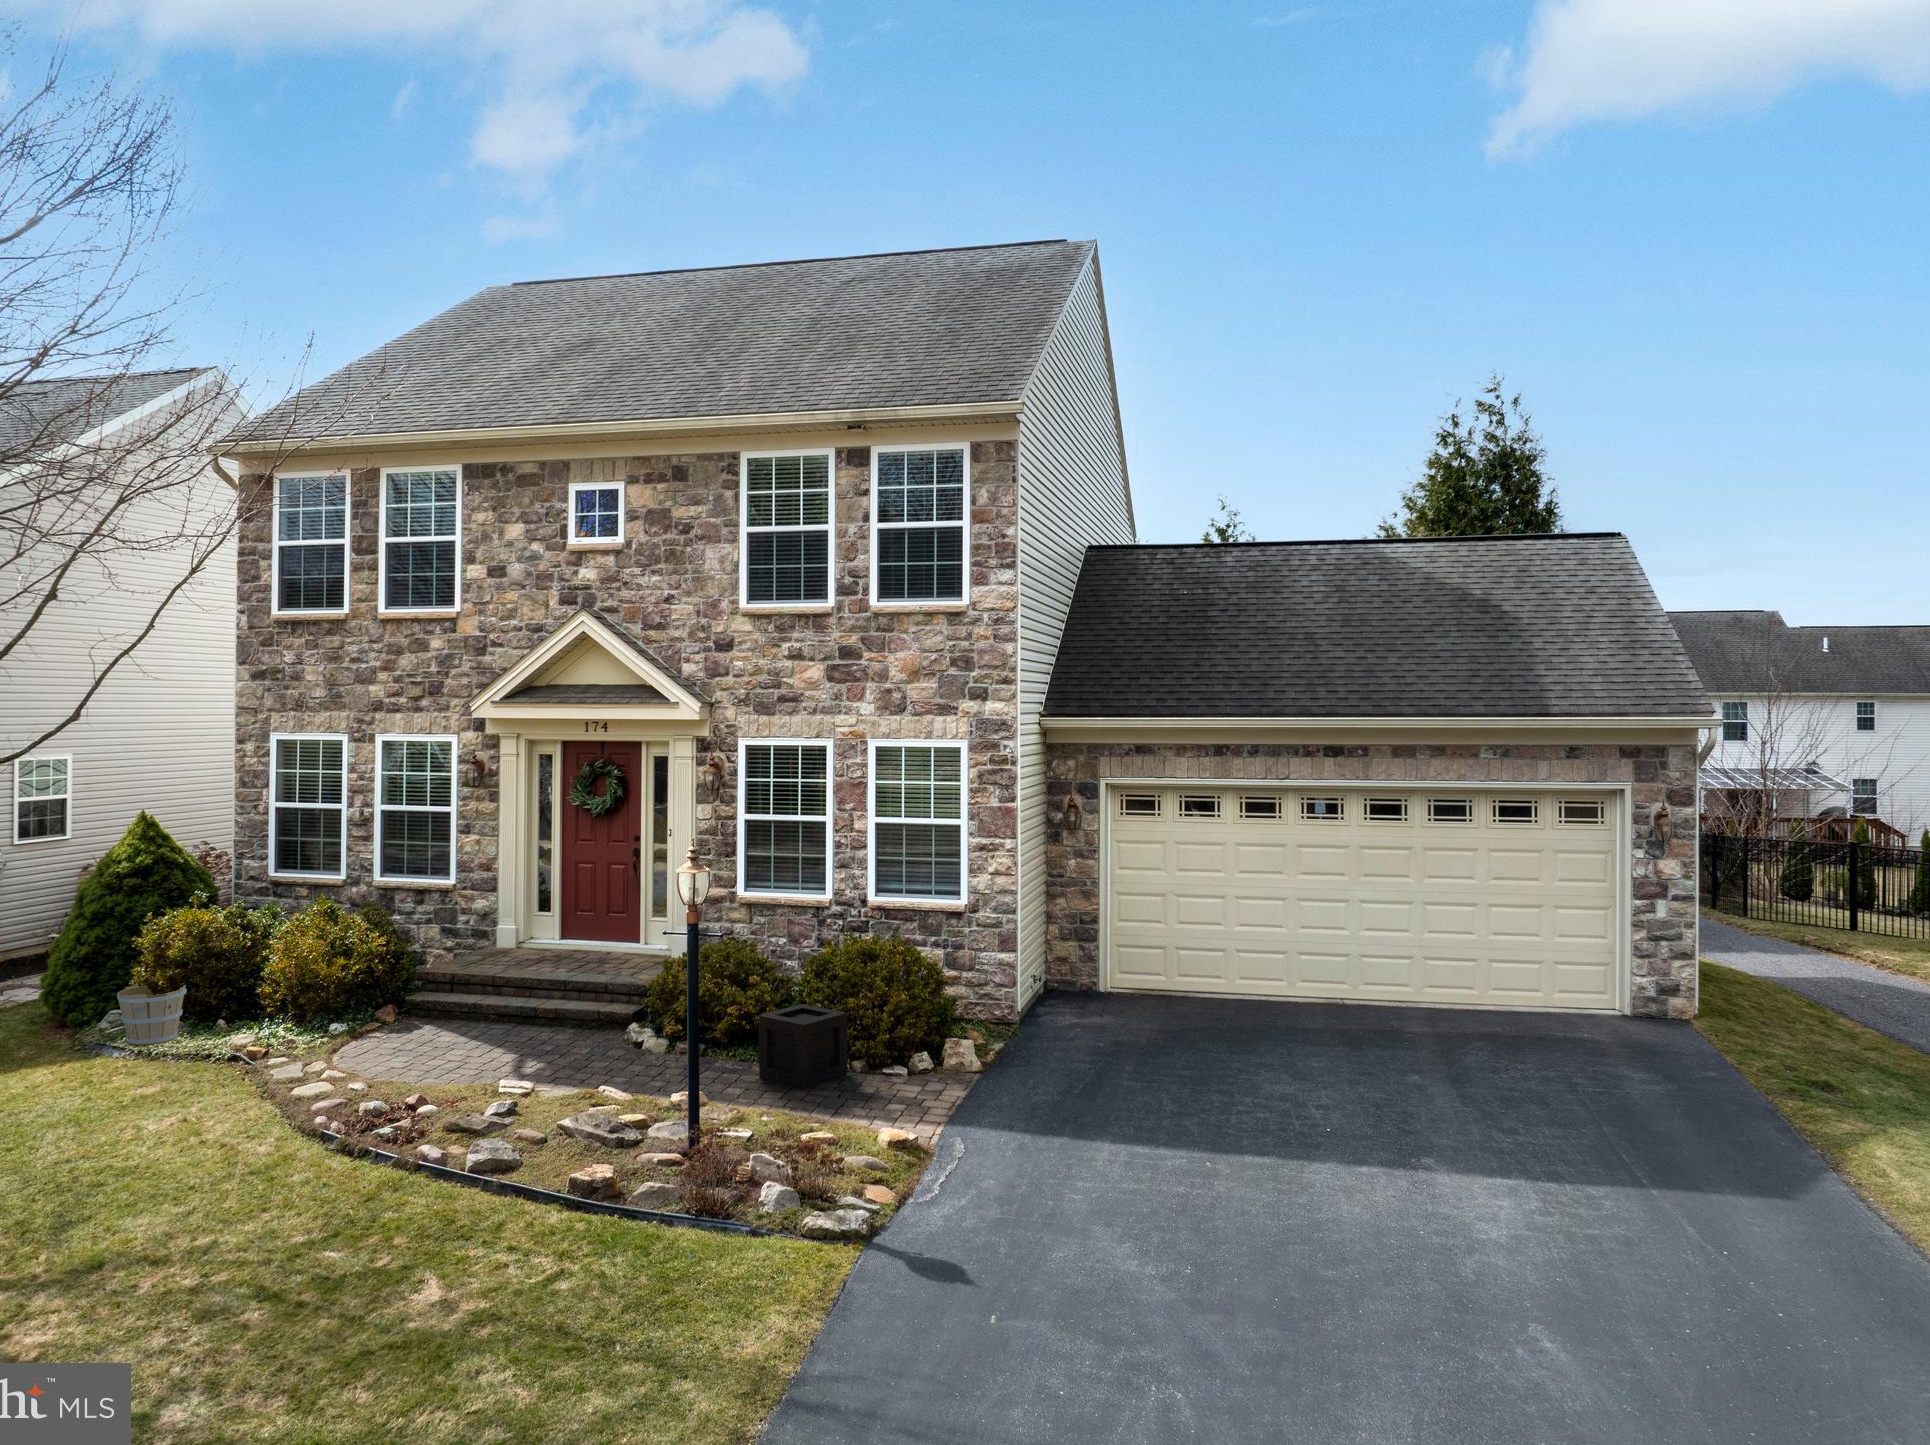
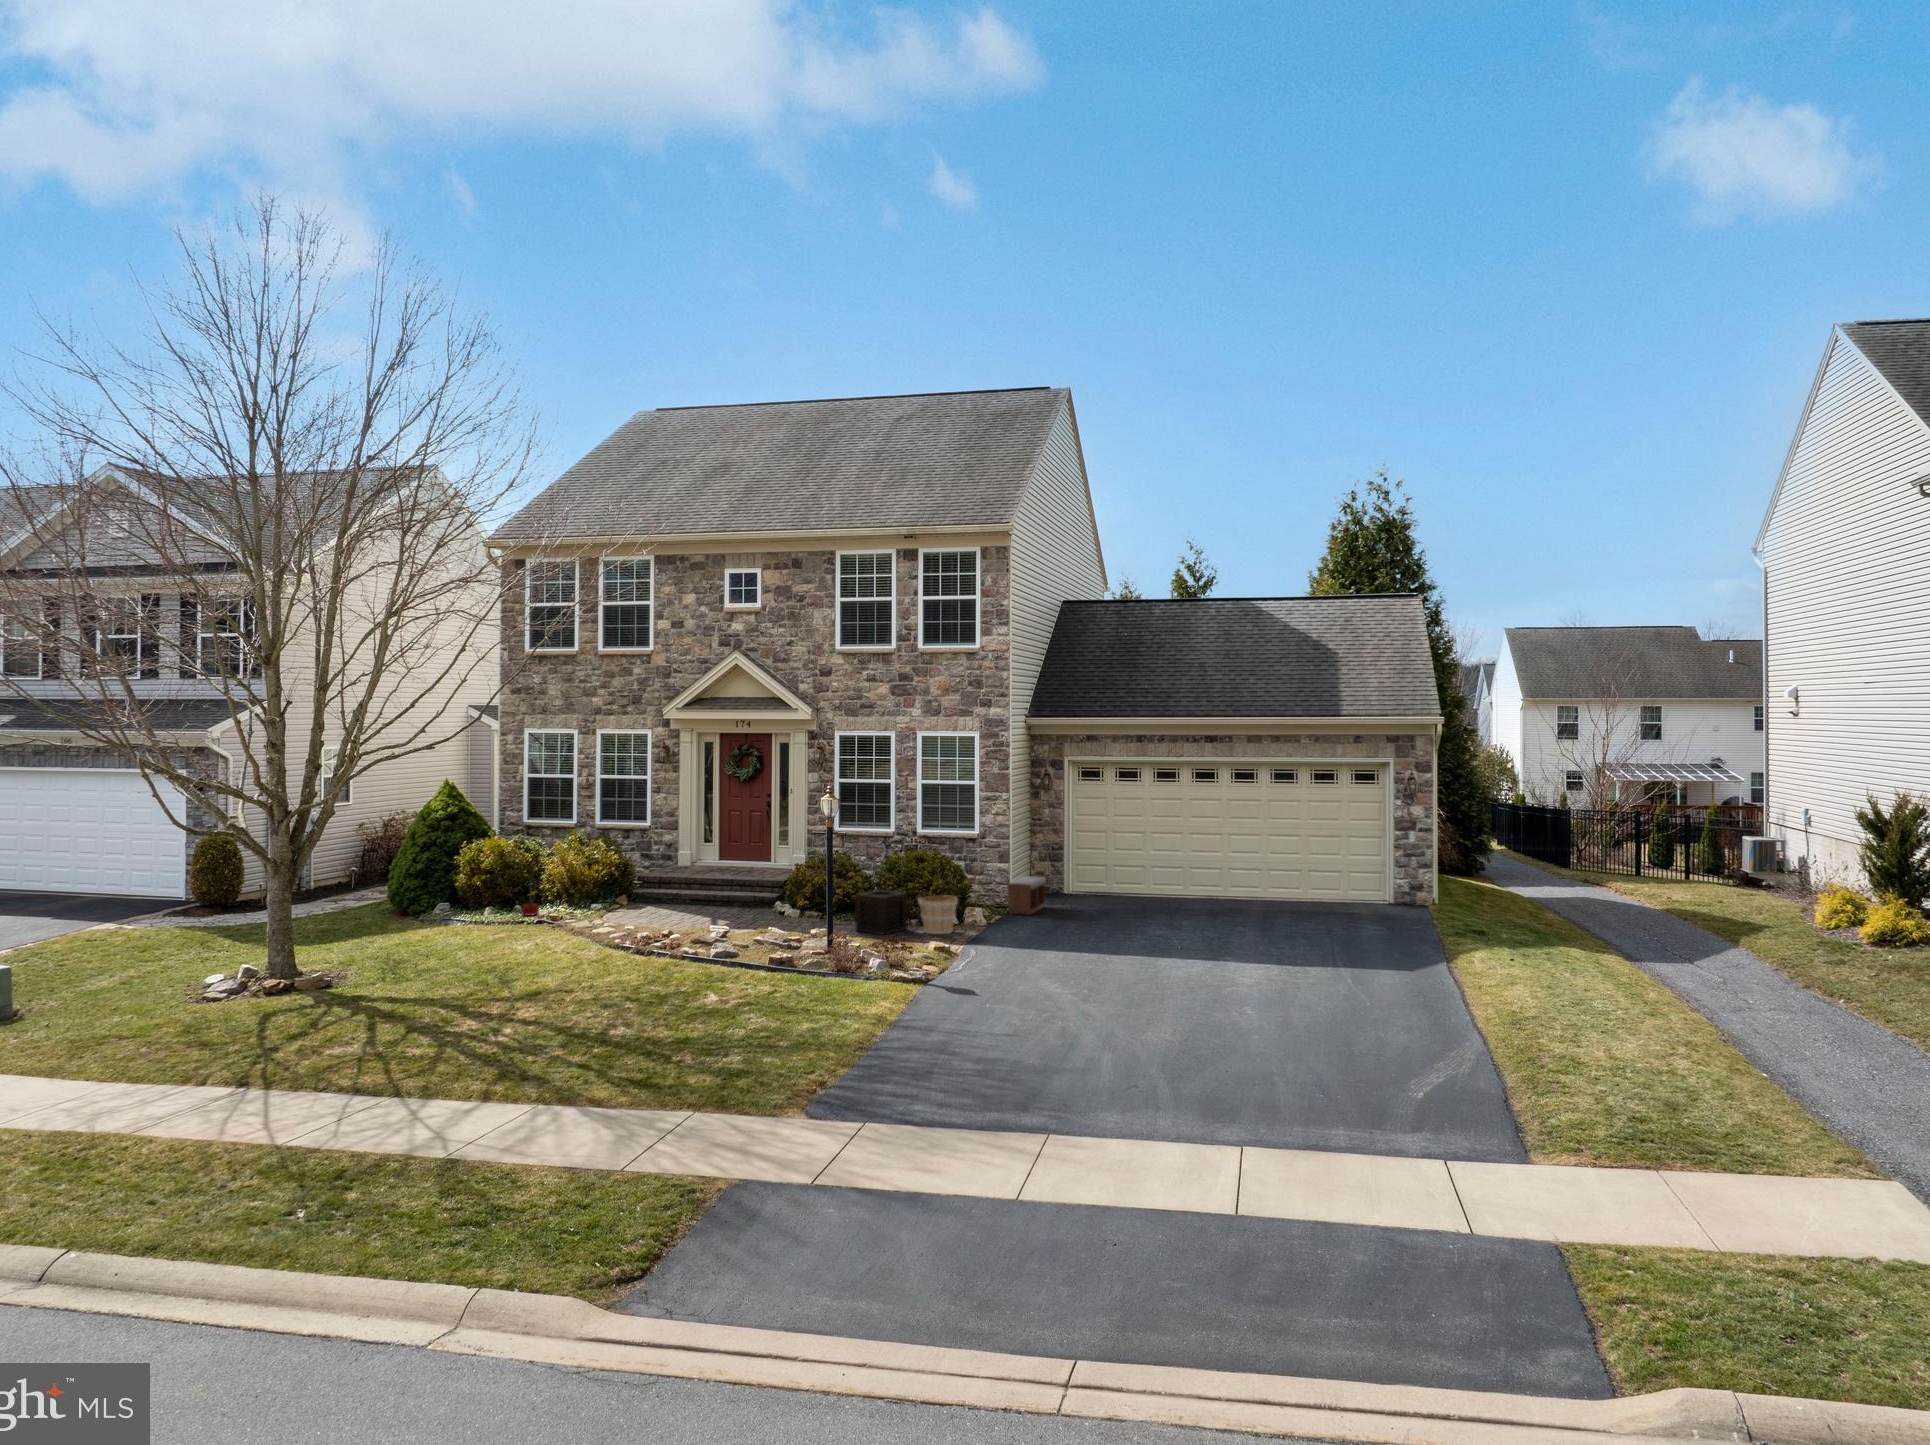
decorative plant: none [225,964,258,1038] -> present [522,879,539,916]
bench: none [1013,970,1073,1038] -> present [1007,876,1046,915]
wooden bucket: present [117,984,187,1045] -> present [918,895,958,935]

